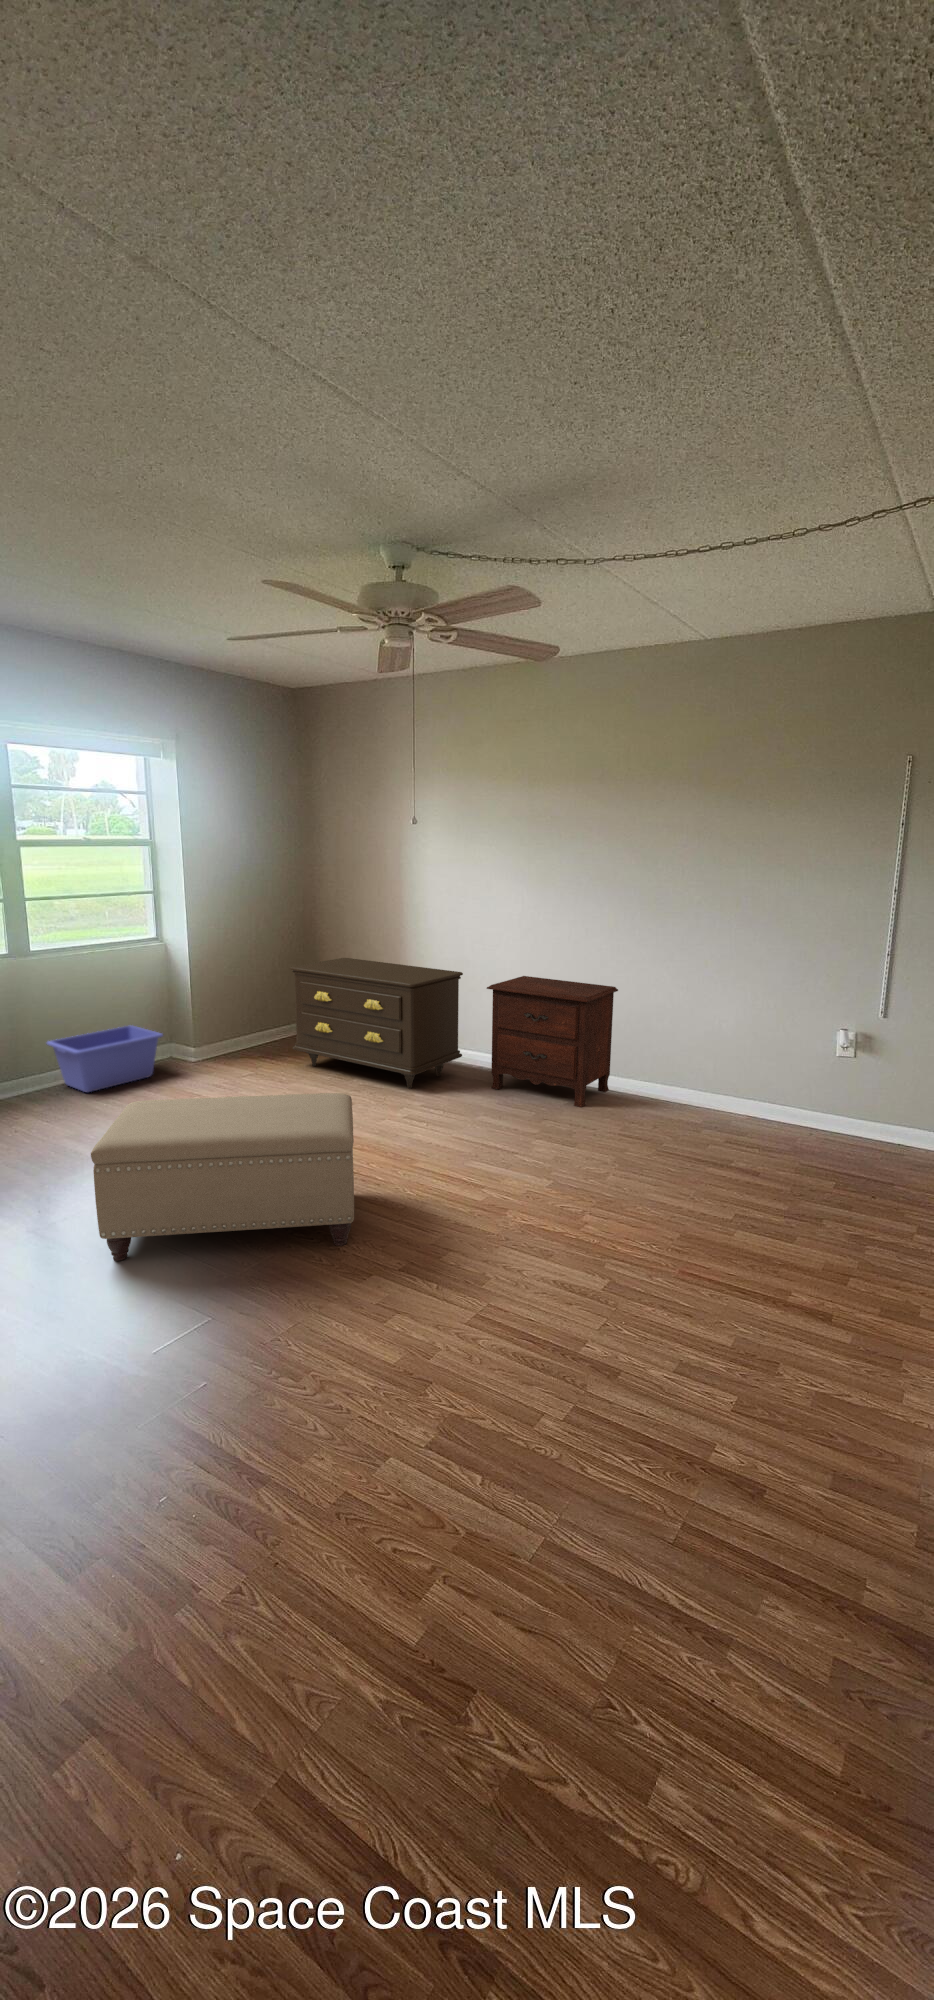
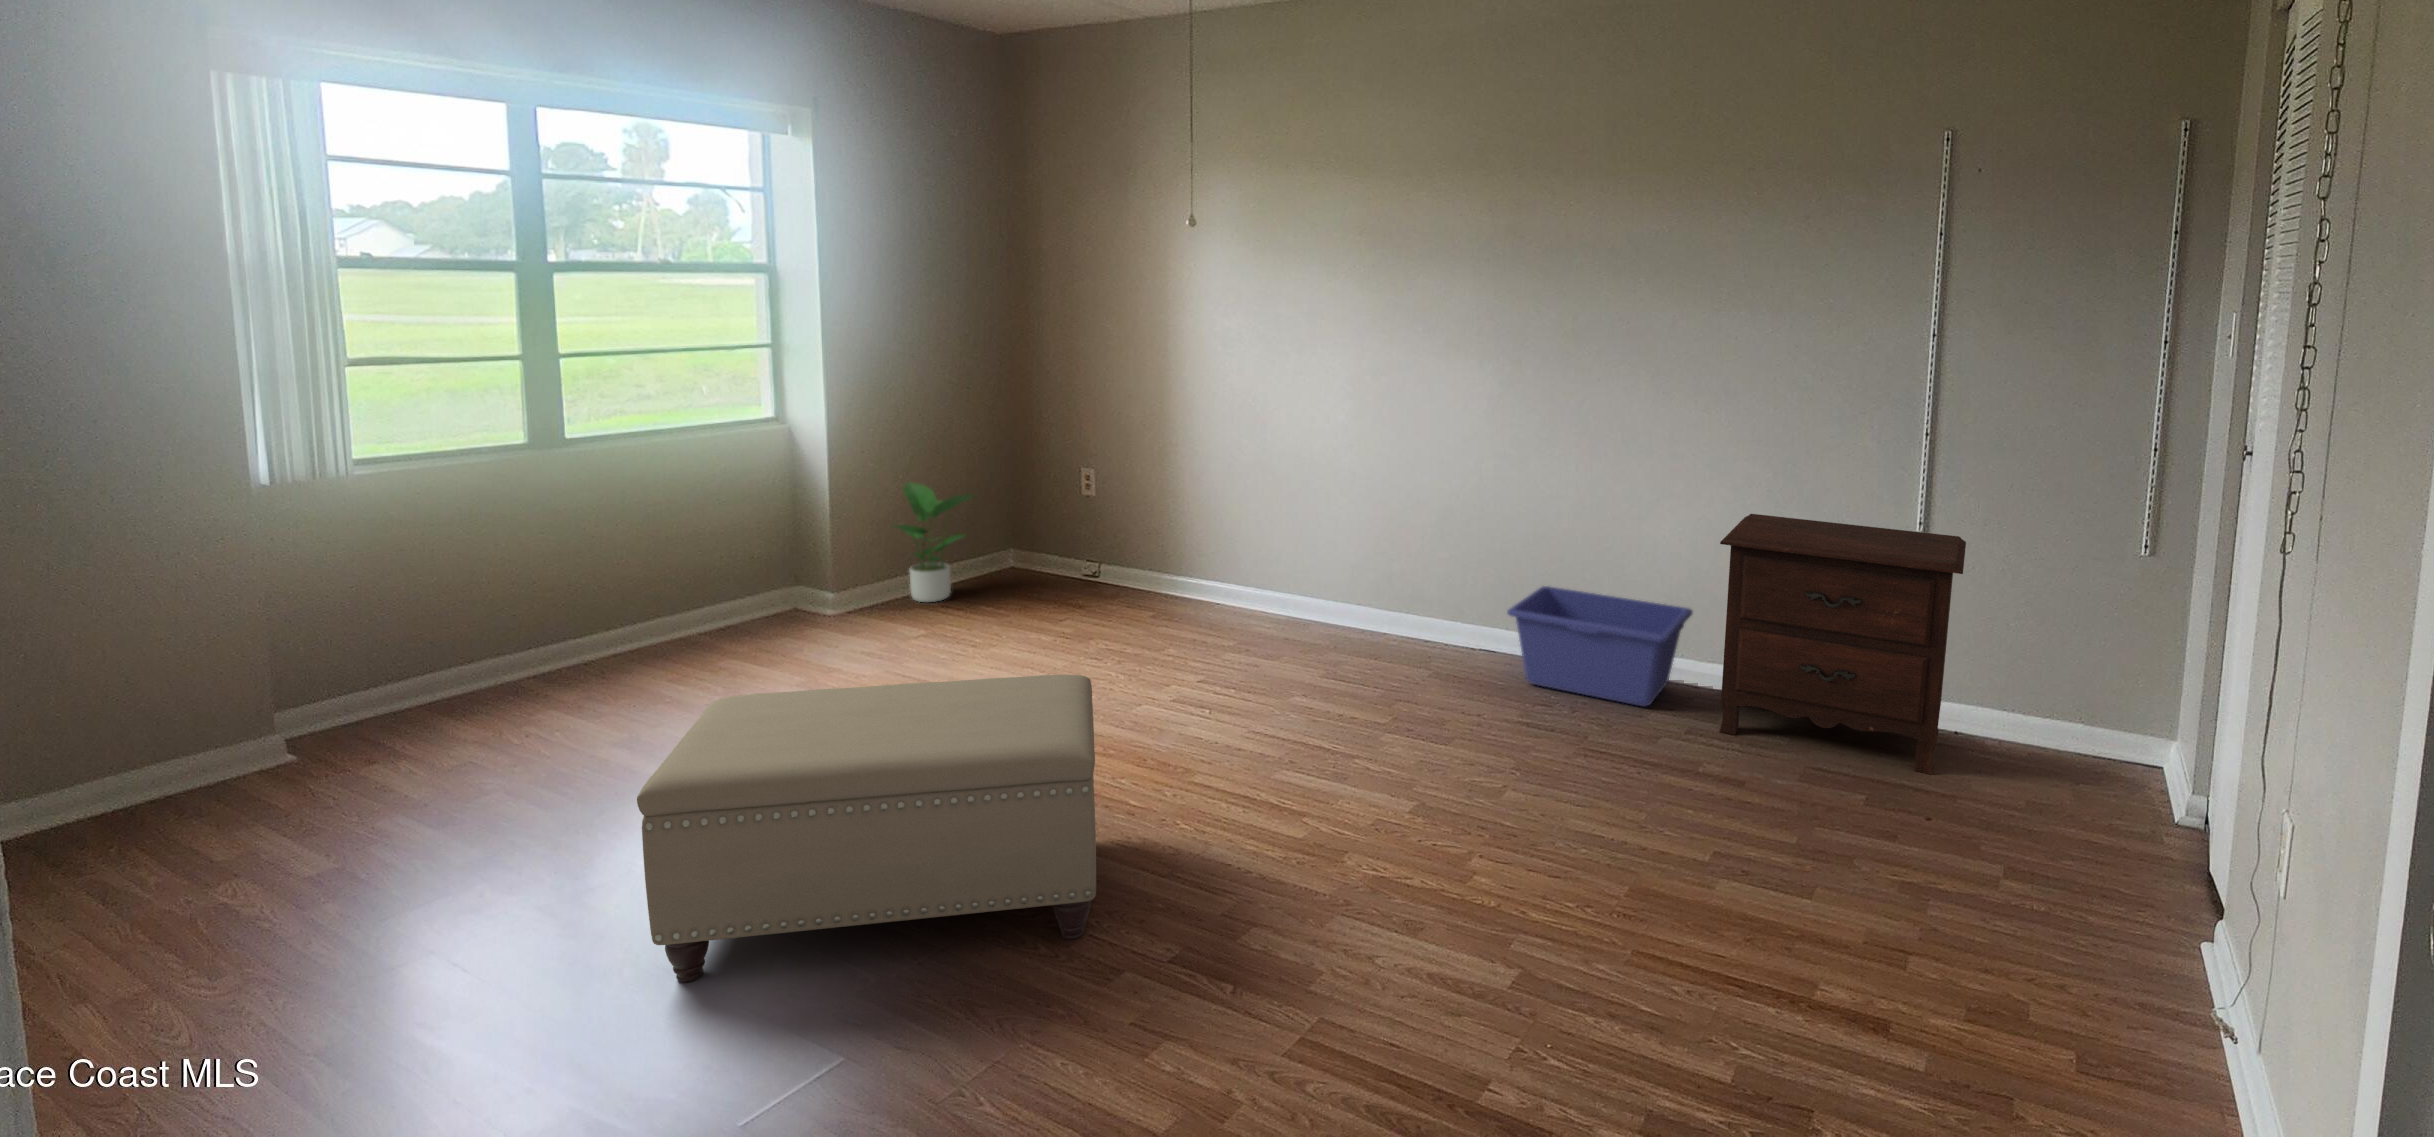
dresser: present [290,958,463,1088] -> none [992,445,1265,652]
nightstand: present [487,976,618,1107] -> present [1720,514,1966,775]
potted plant: none [226,980,279,1056] -> present [894,482,973,602]
storage bin: present [46,1026,163,1092] -> present [1507,586,1693,706]

